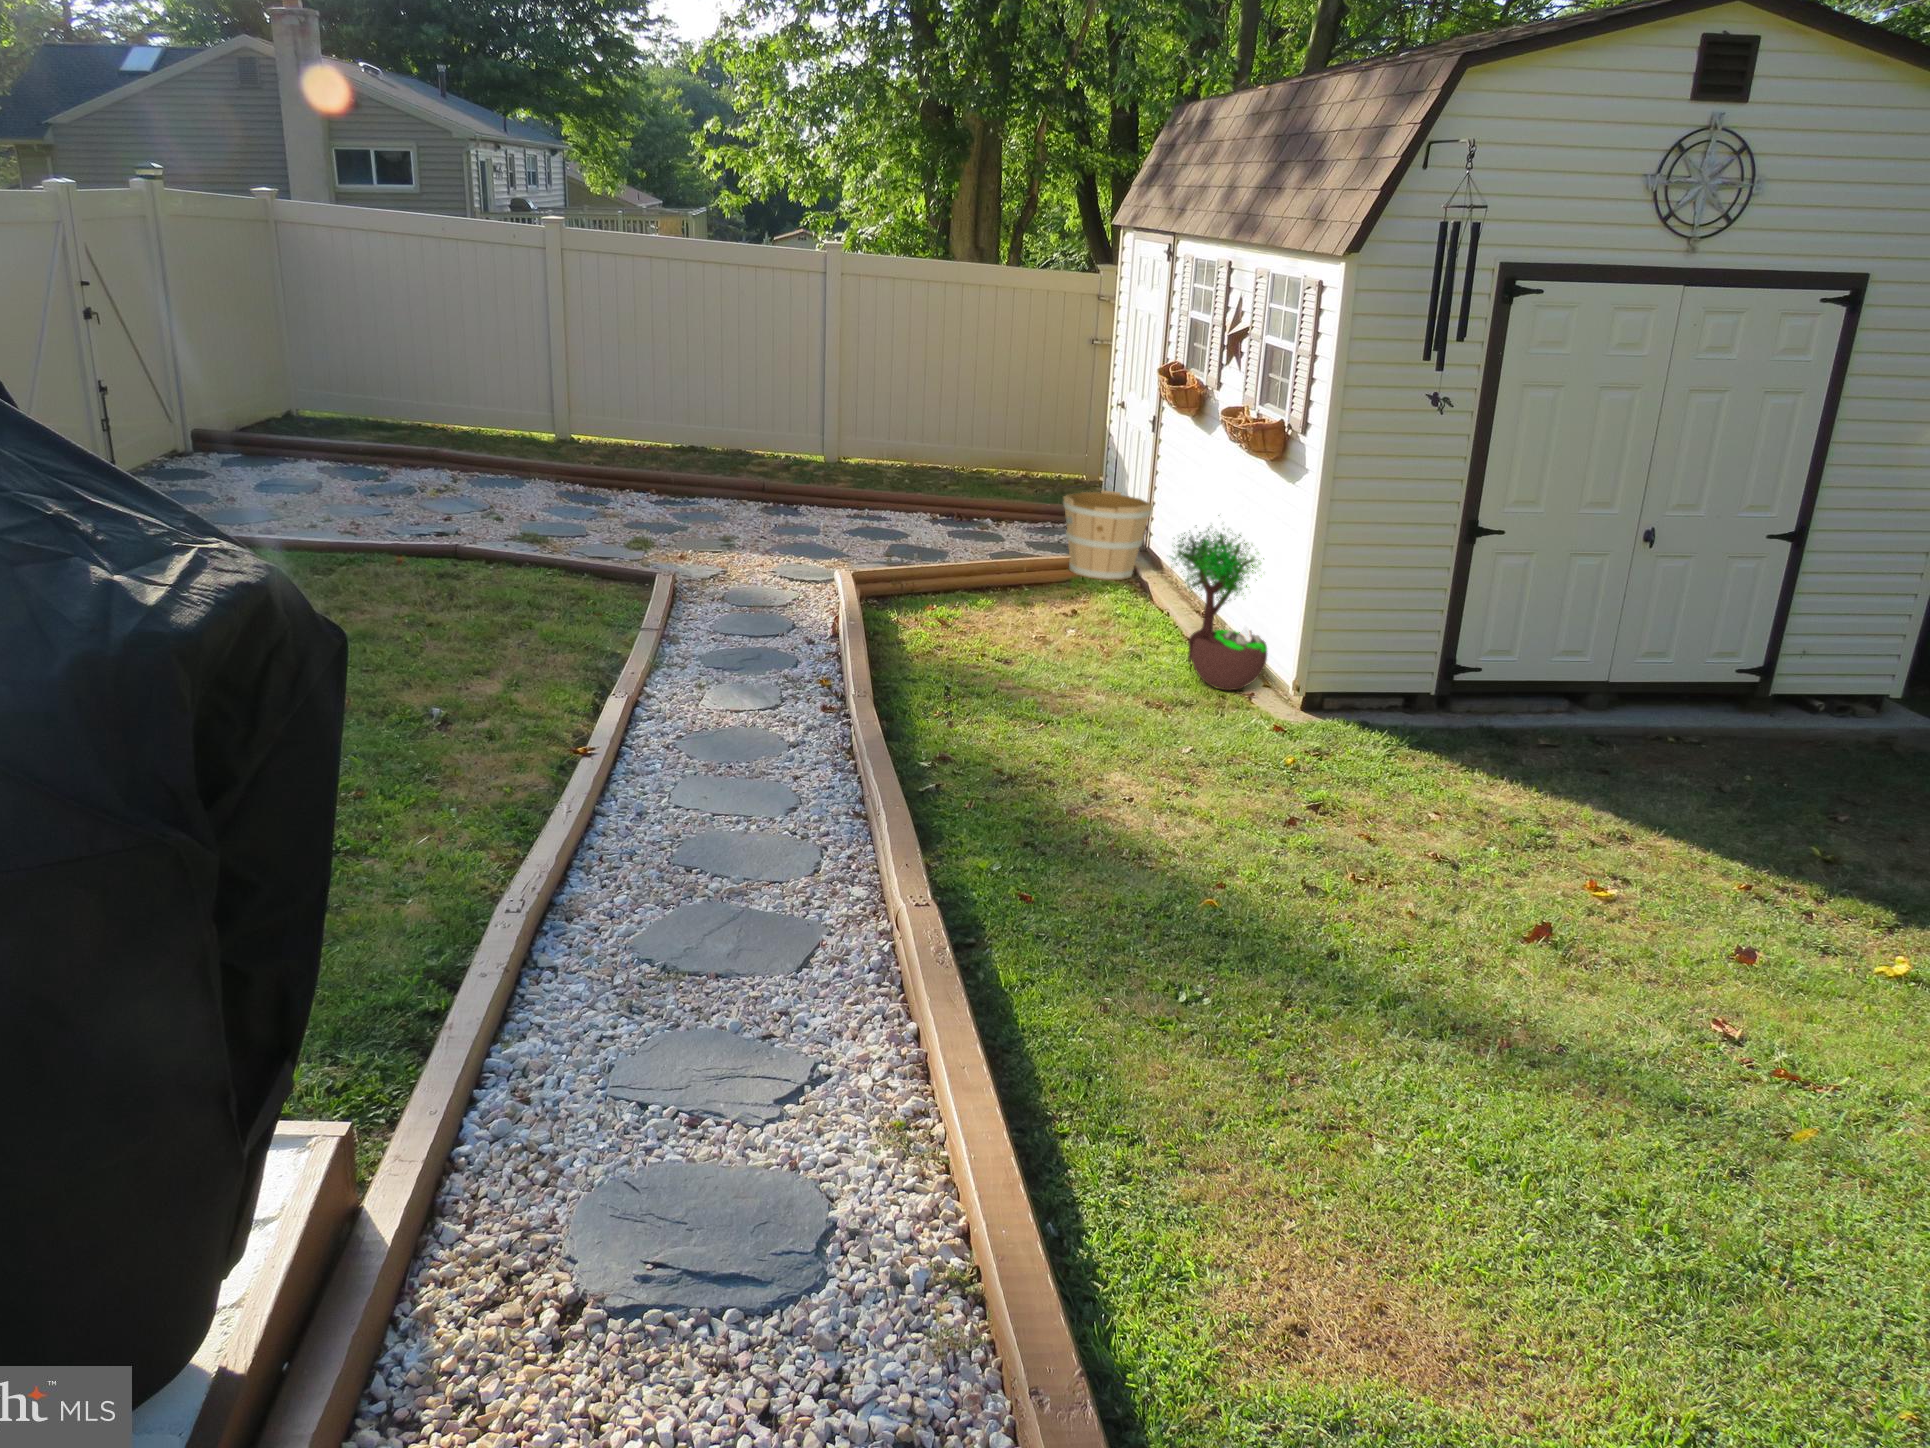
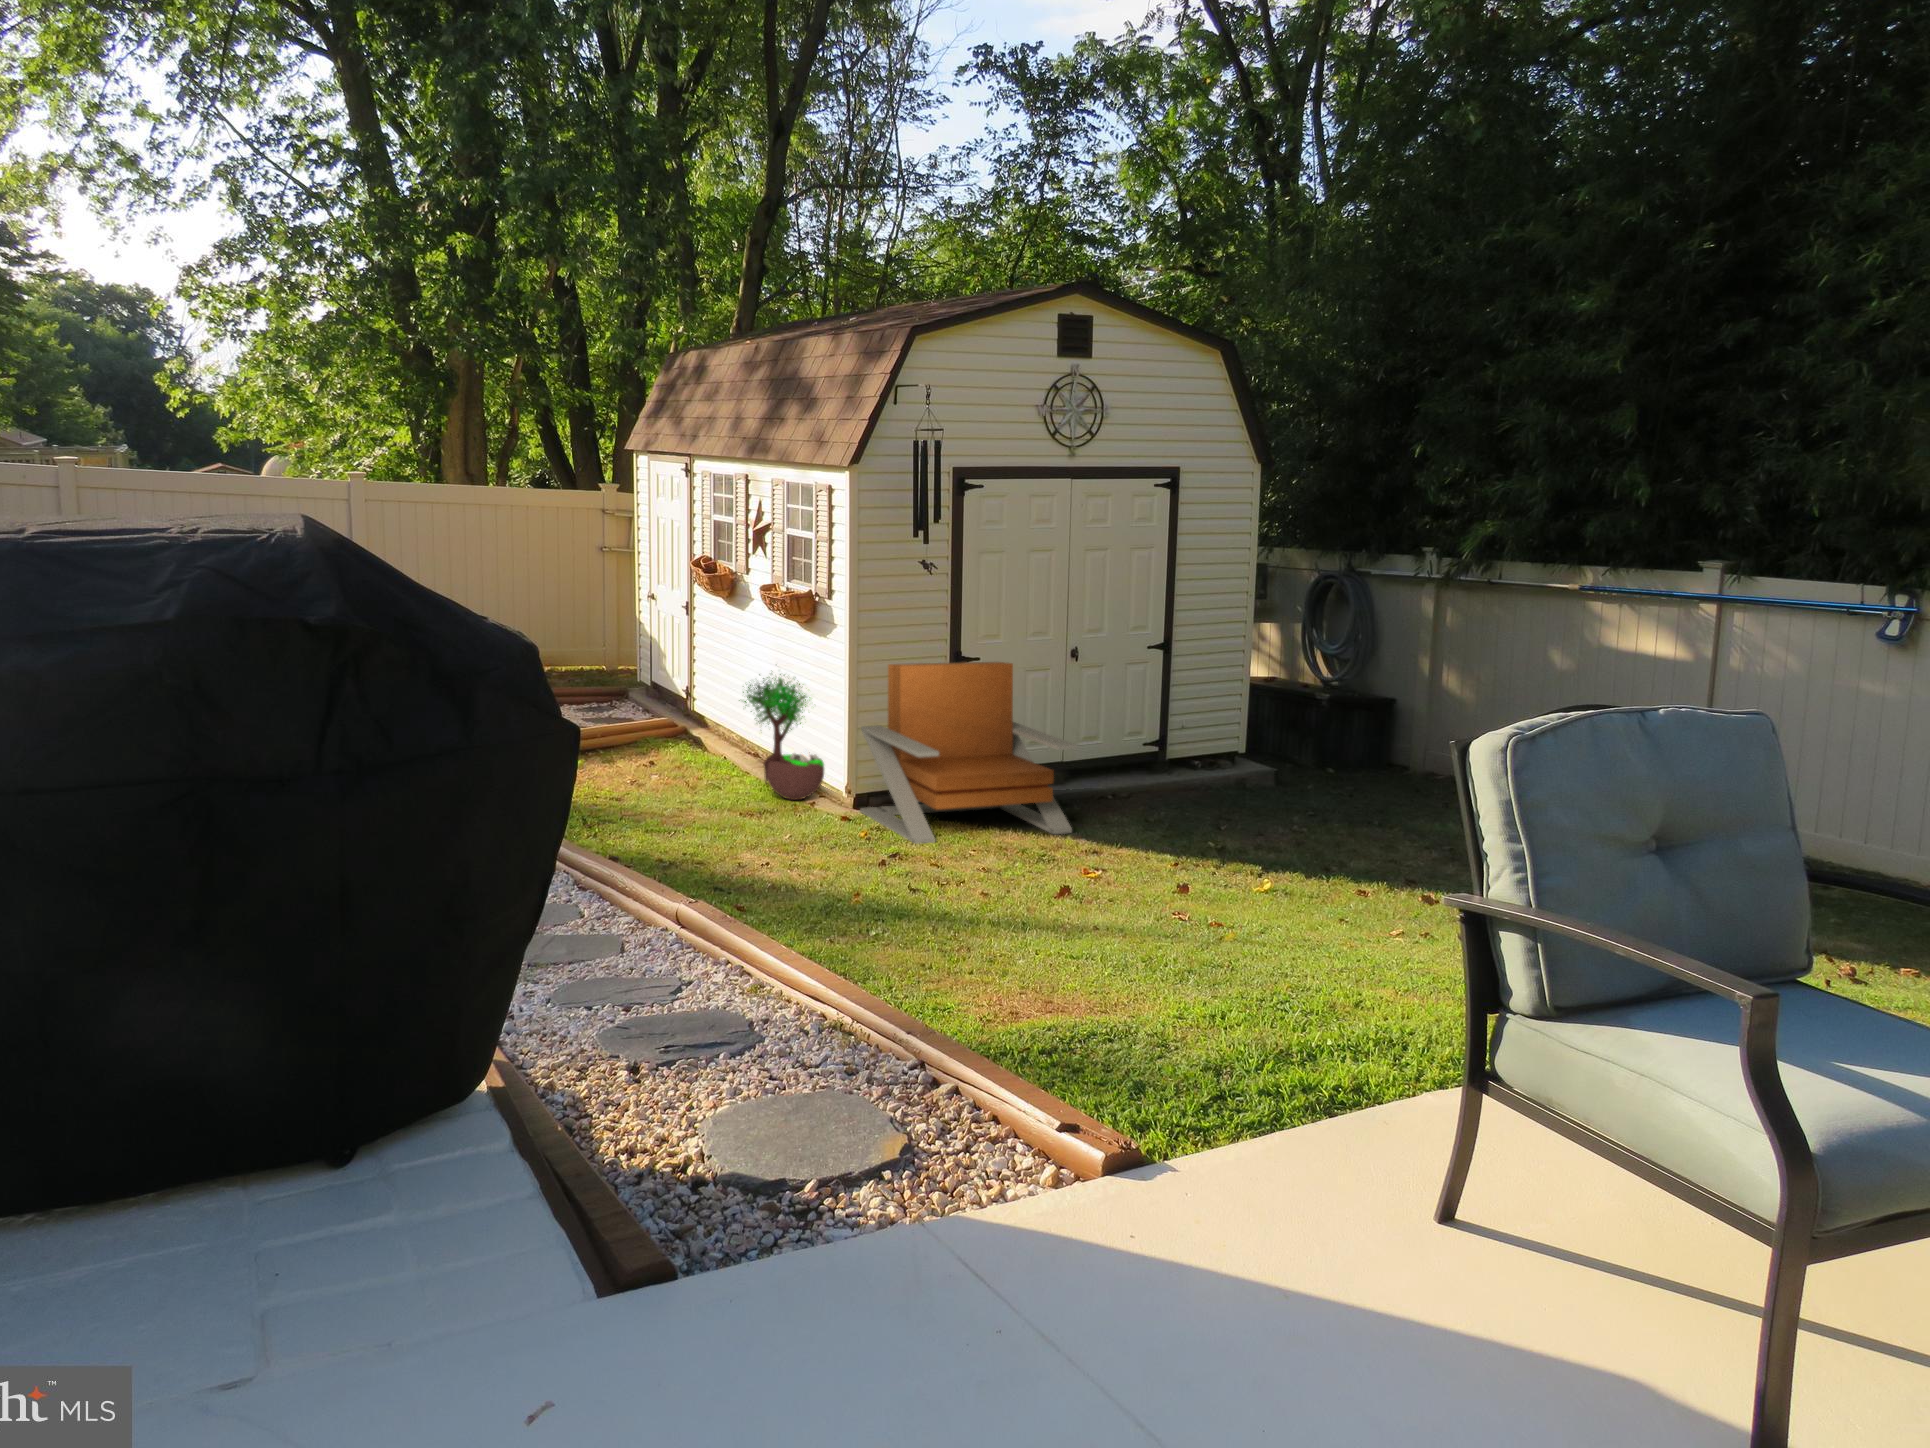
wooden bucket: present [1063,491,1153,580] -> none [622,665,697,738]
lounge chair: none [1303,531,1622,796] -> present [860,662,1077,844]

